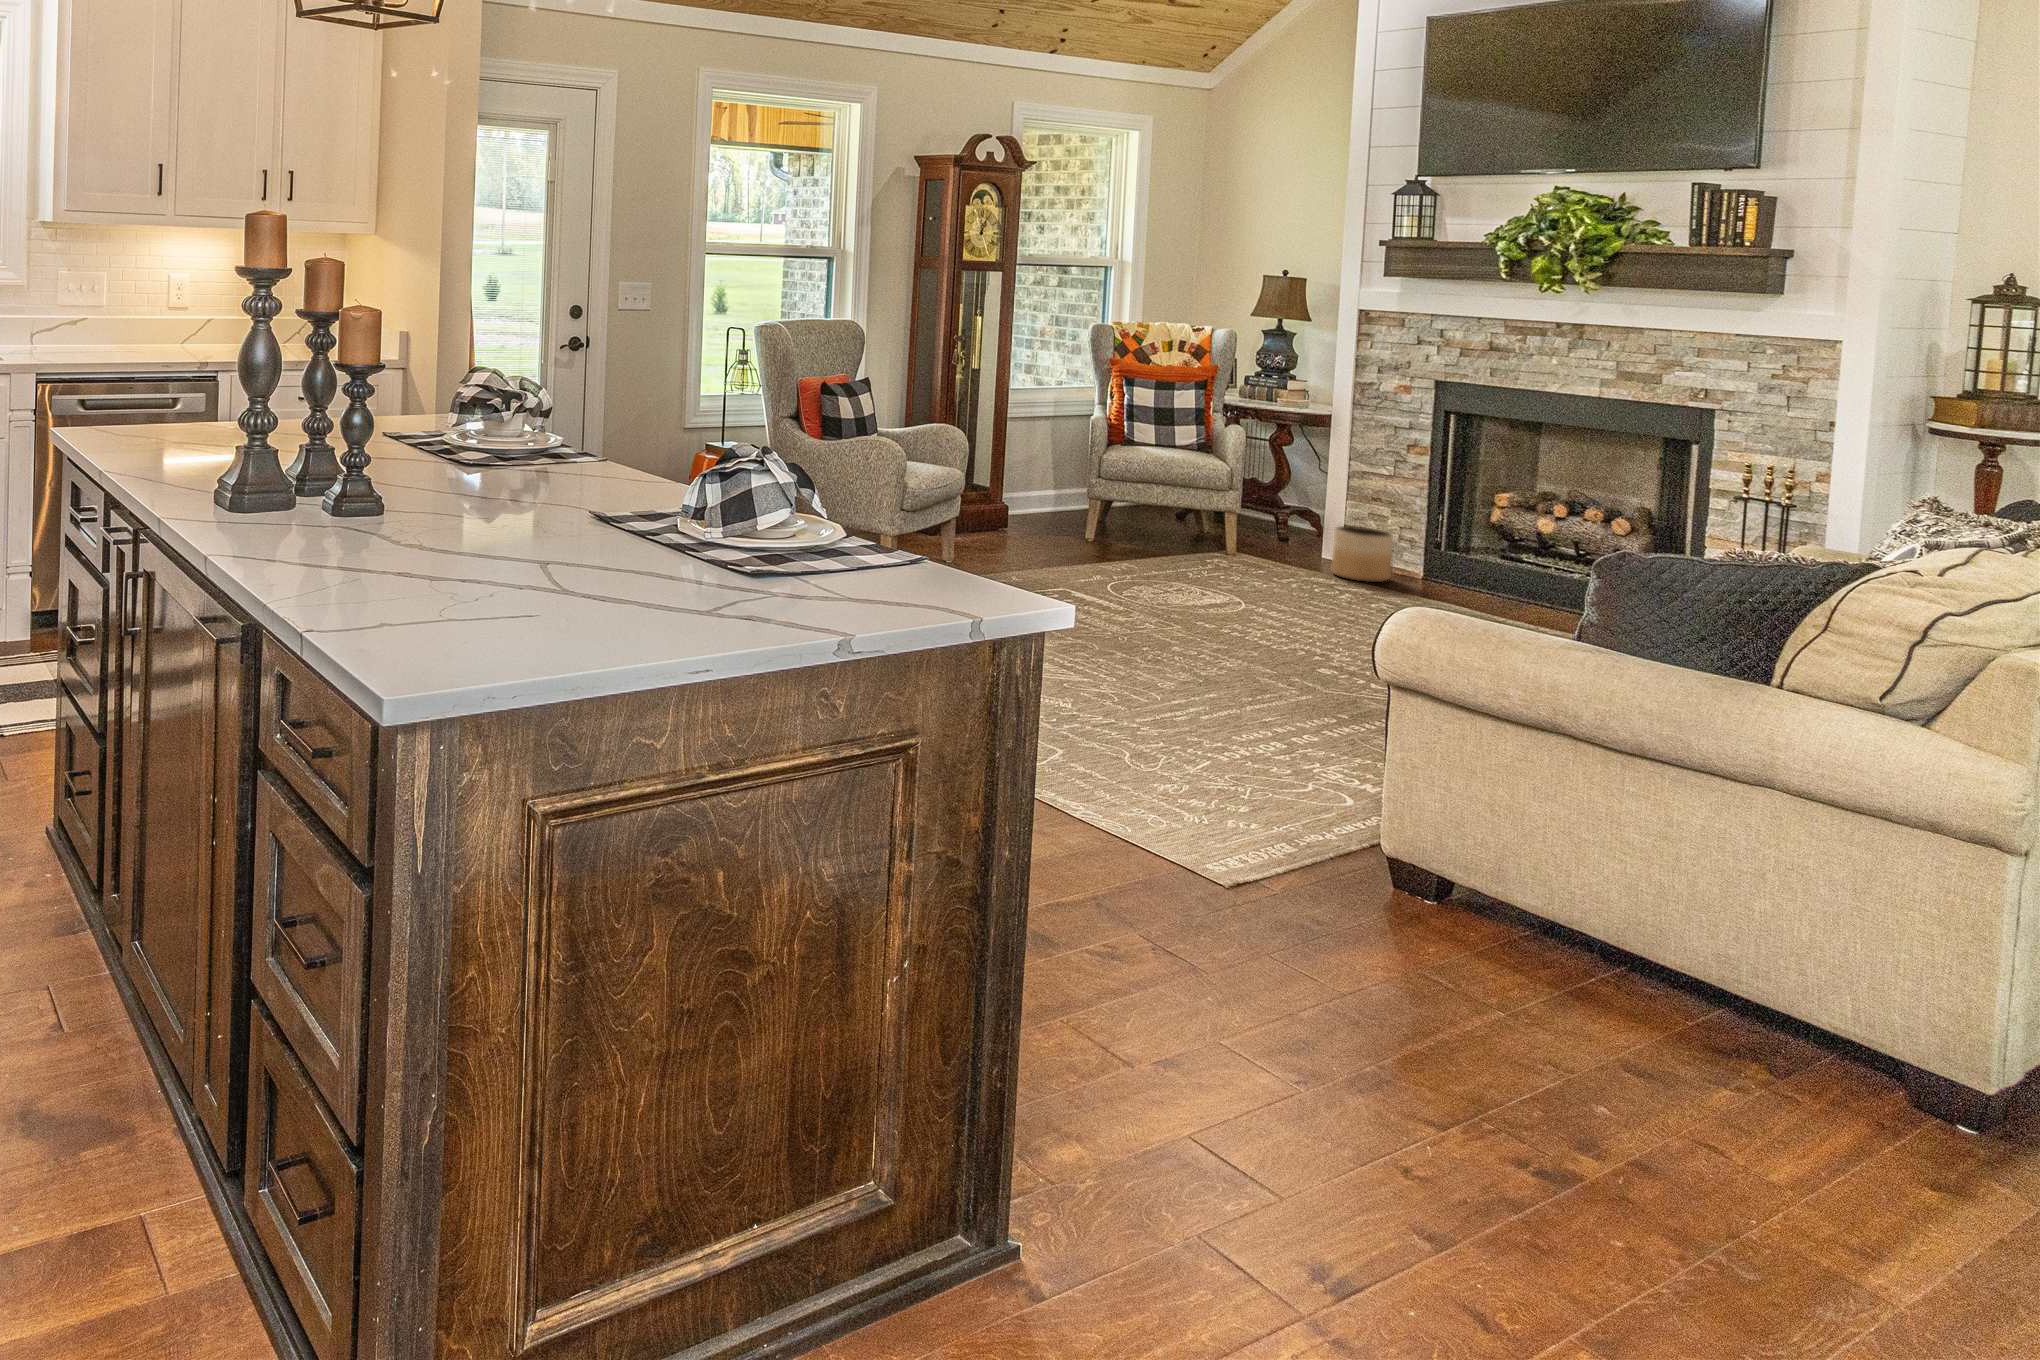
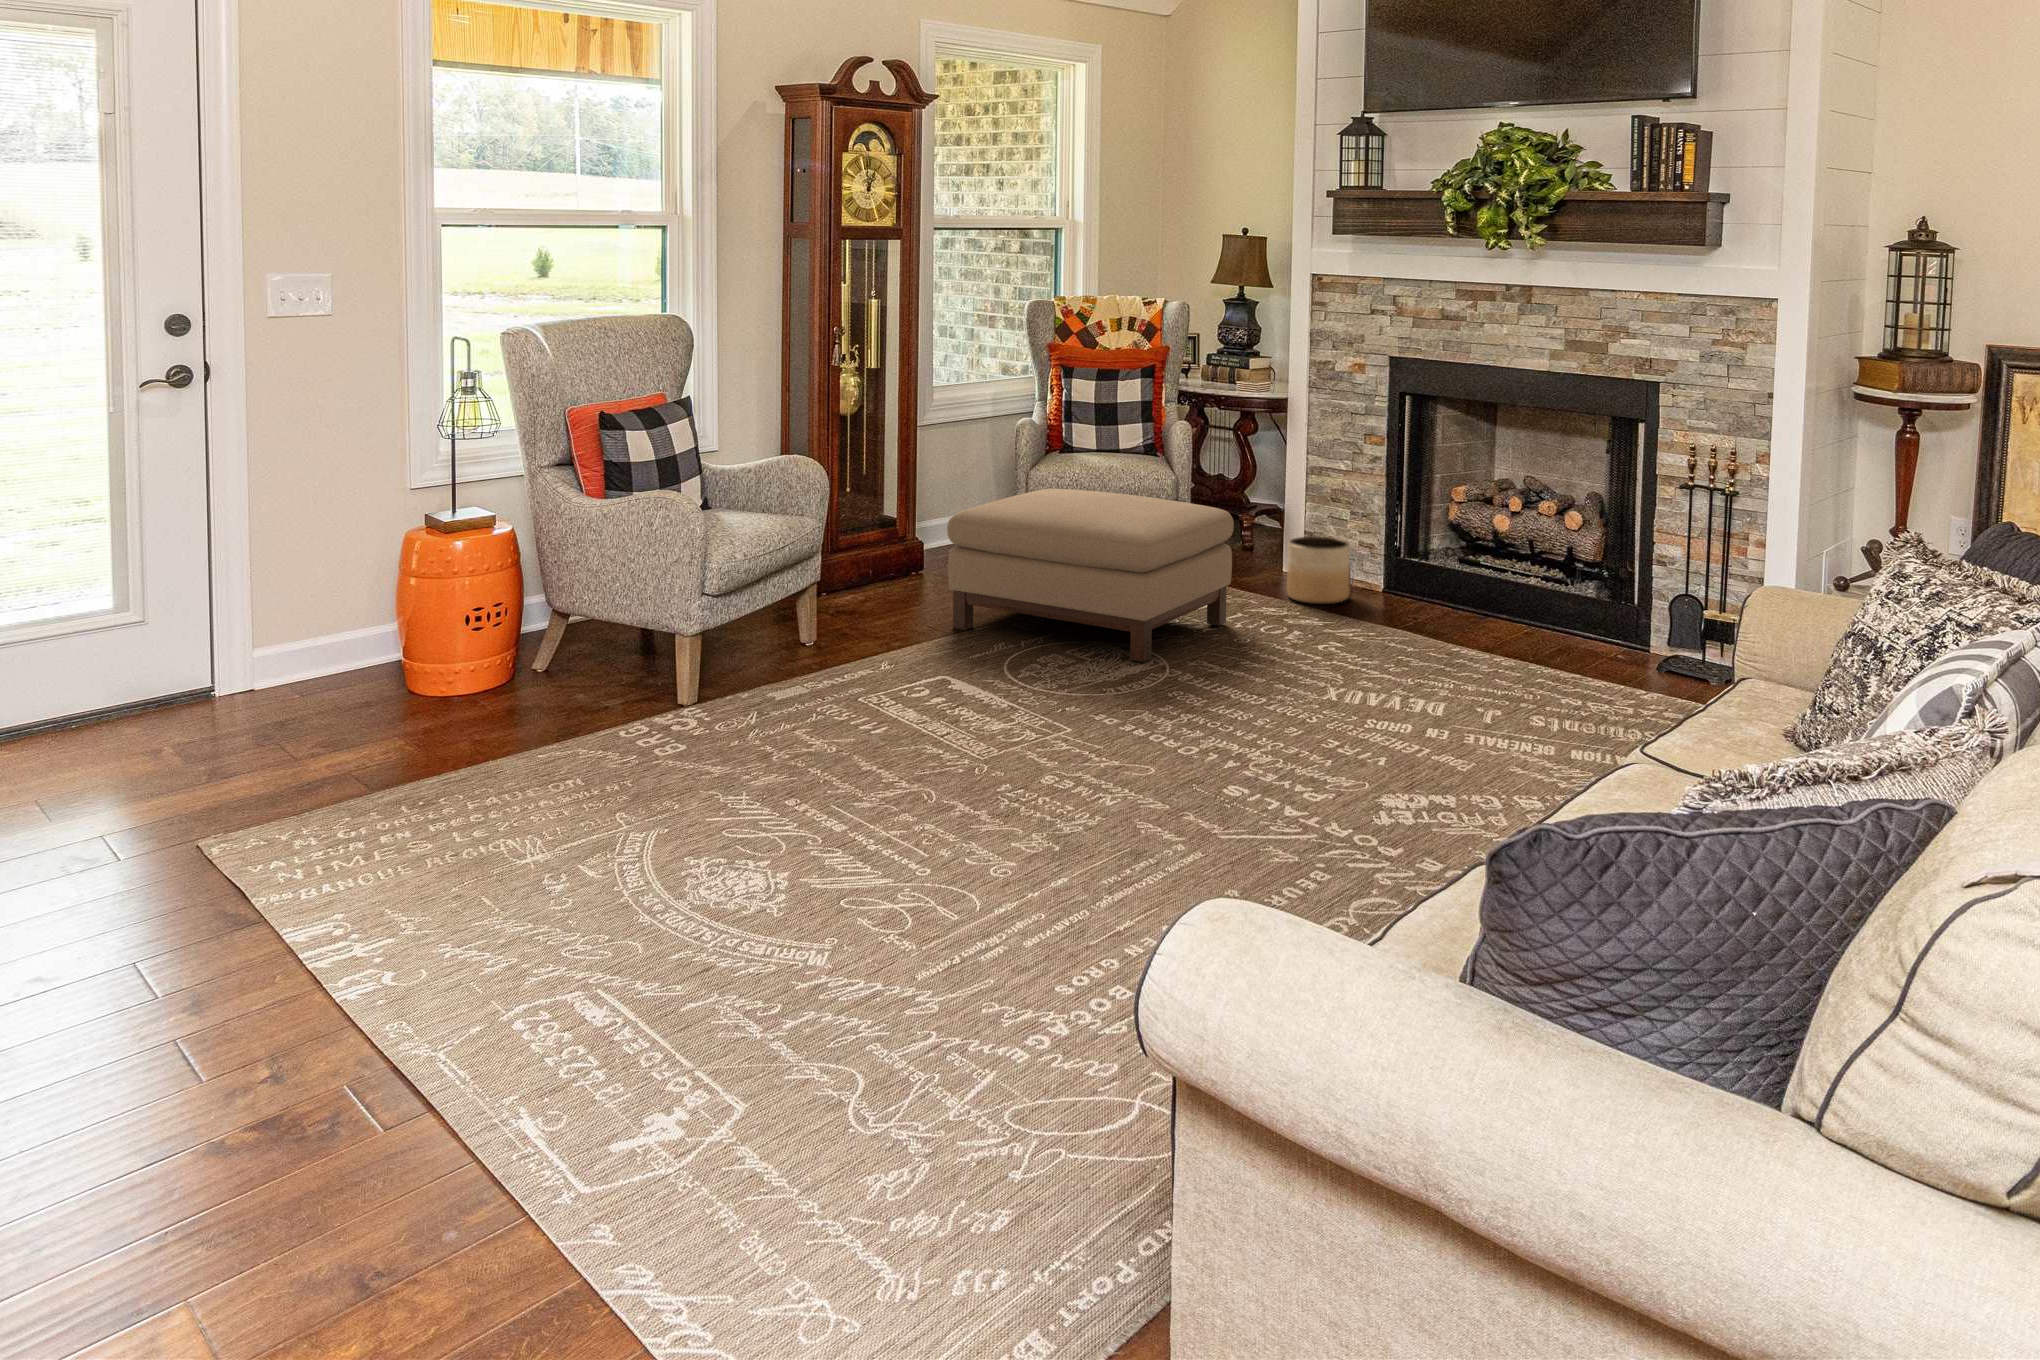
ottoman: none [1051,471,1293,603] -> present [947,489,1234,662]

